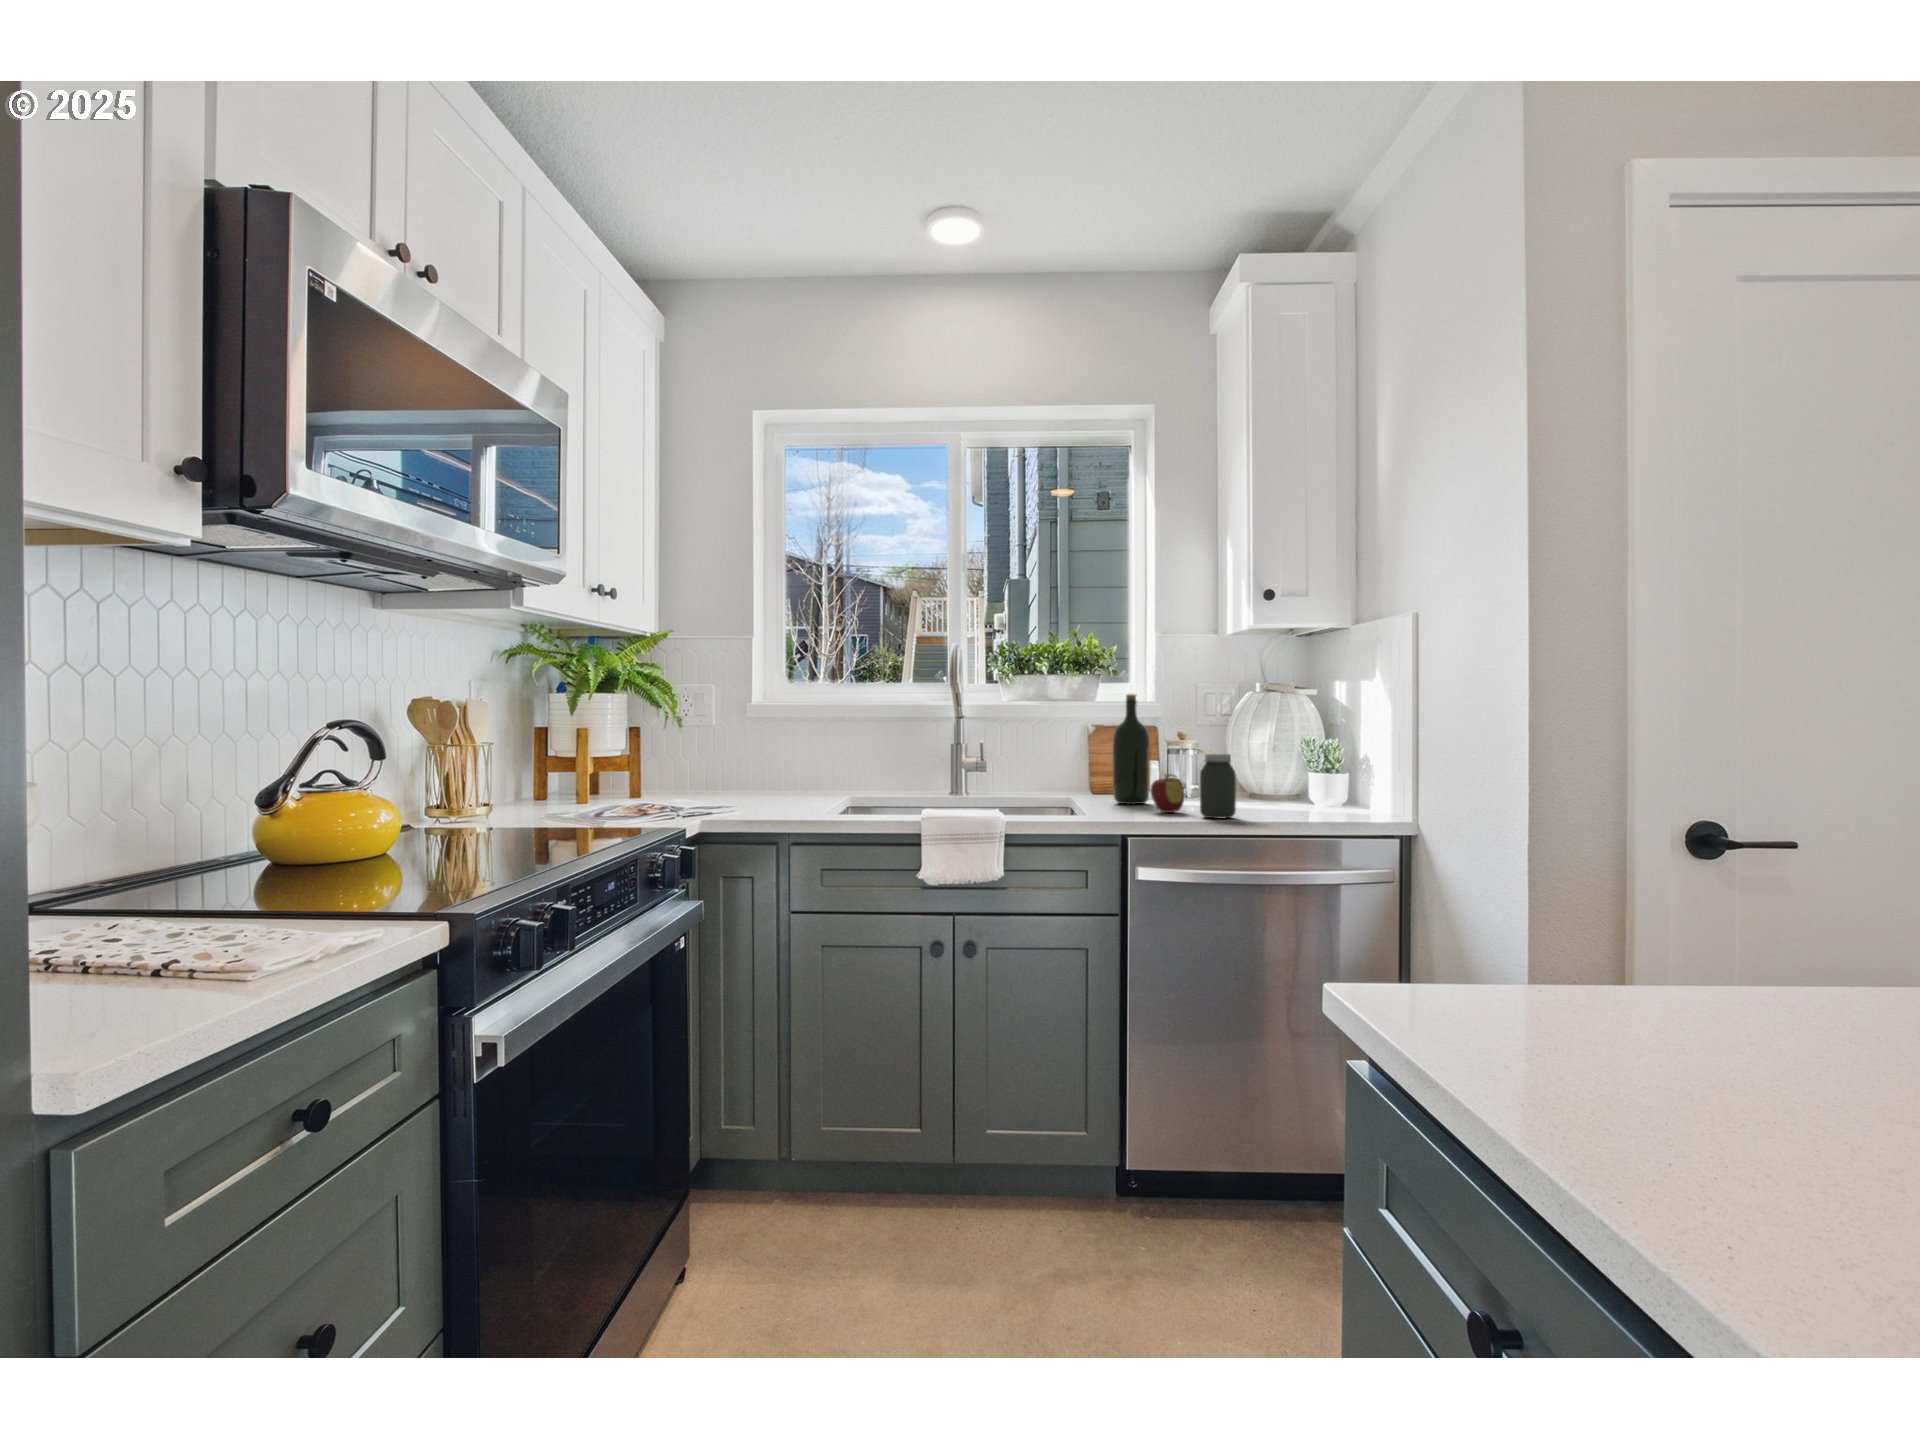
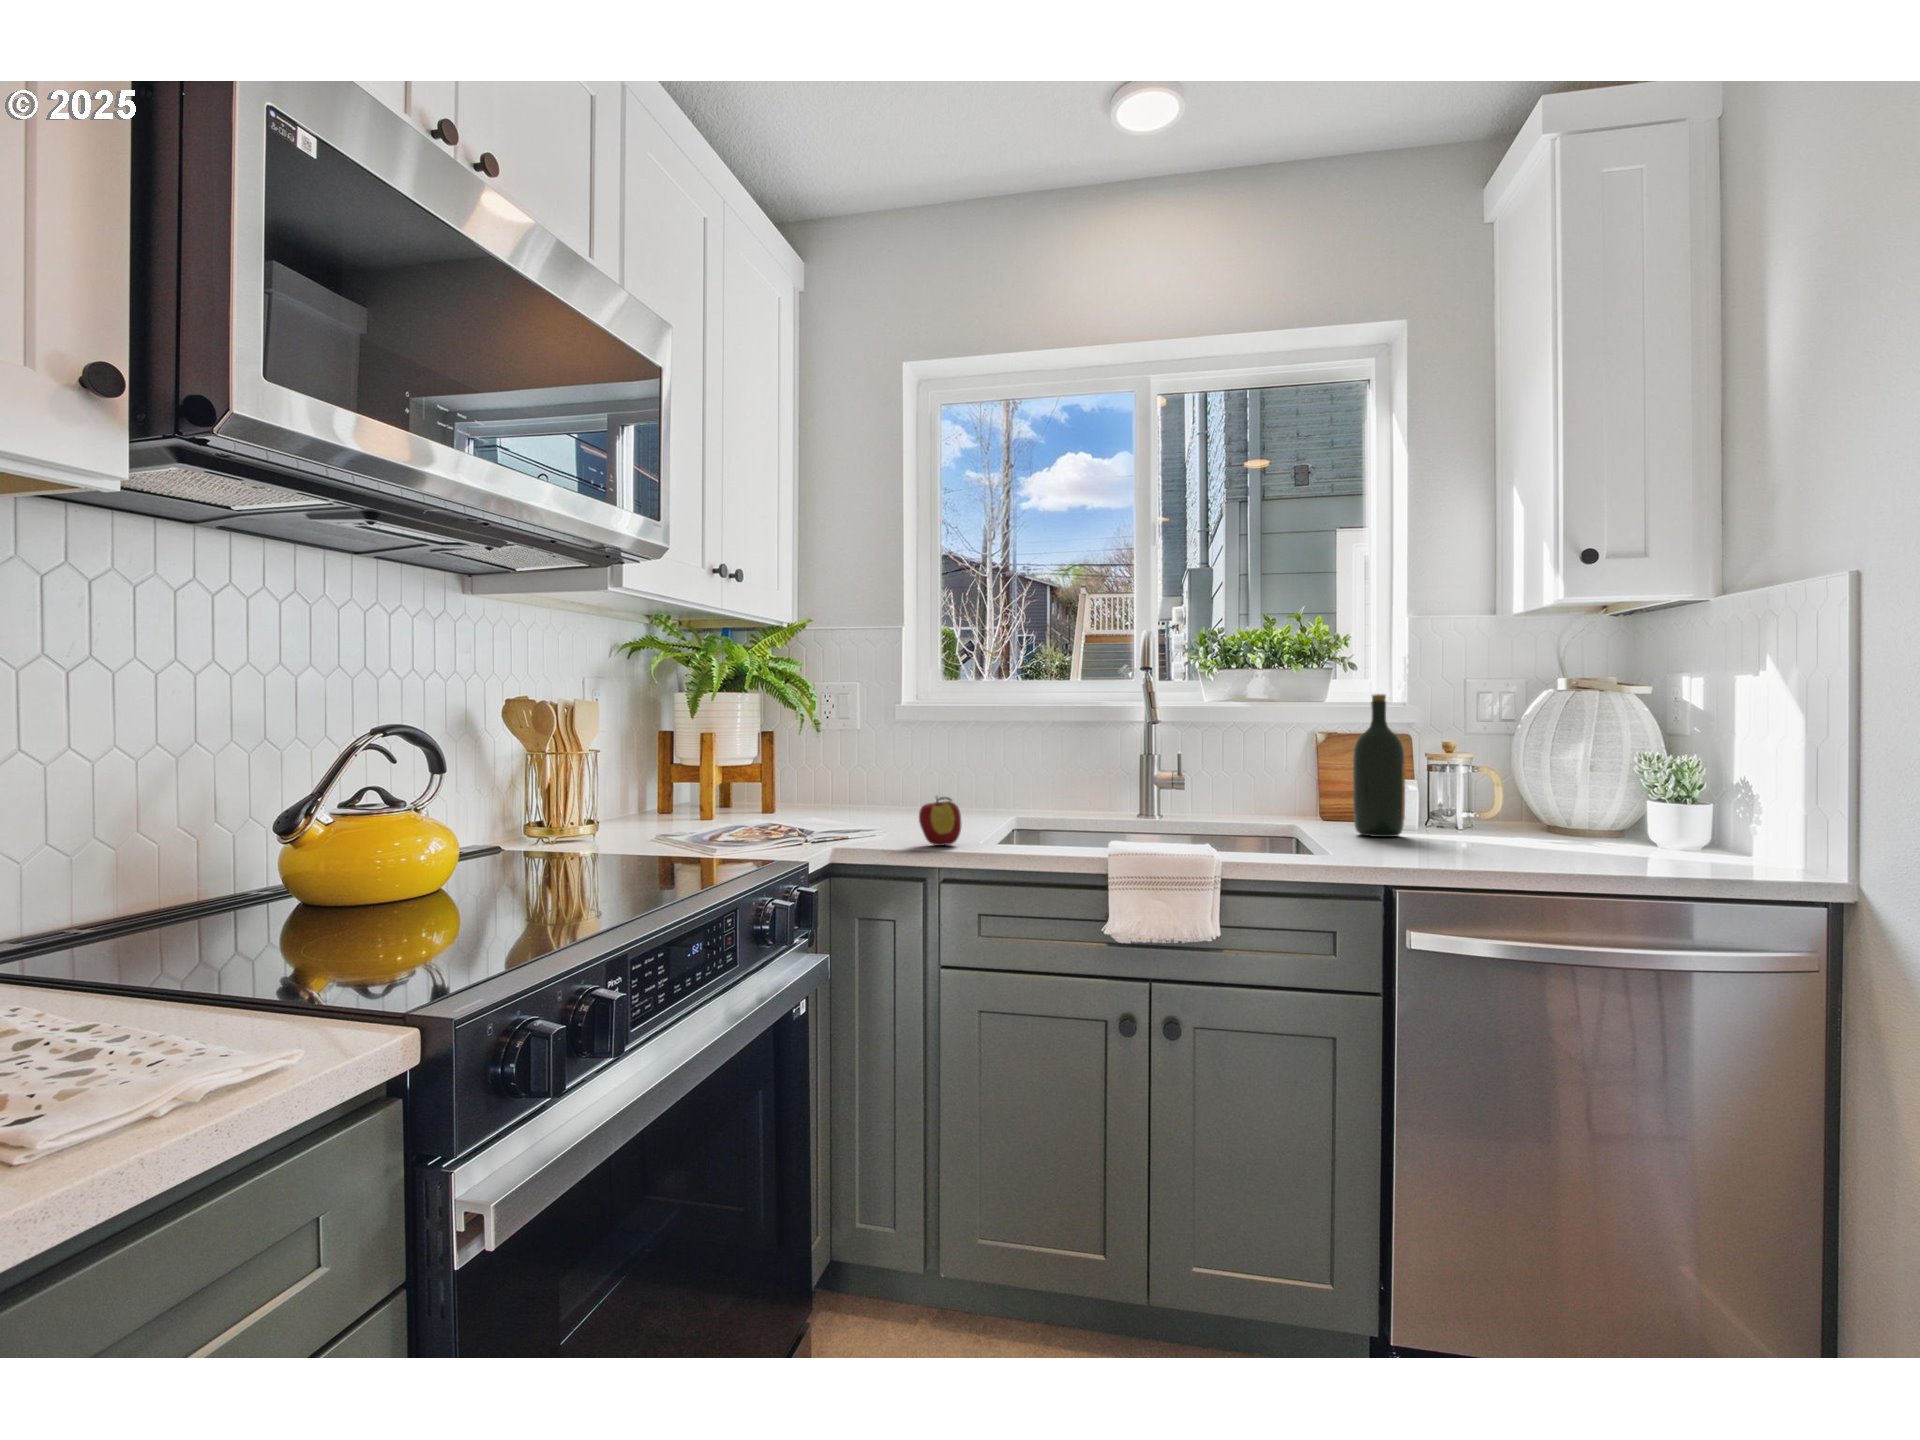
jar: present [1200,754,1236,818] -> none [1497,774,1552,864]
apple: present [1150,774,1184,813] -> present [919,796,961,846]

